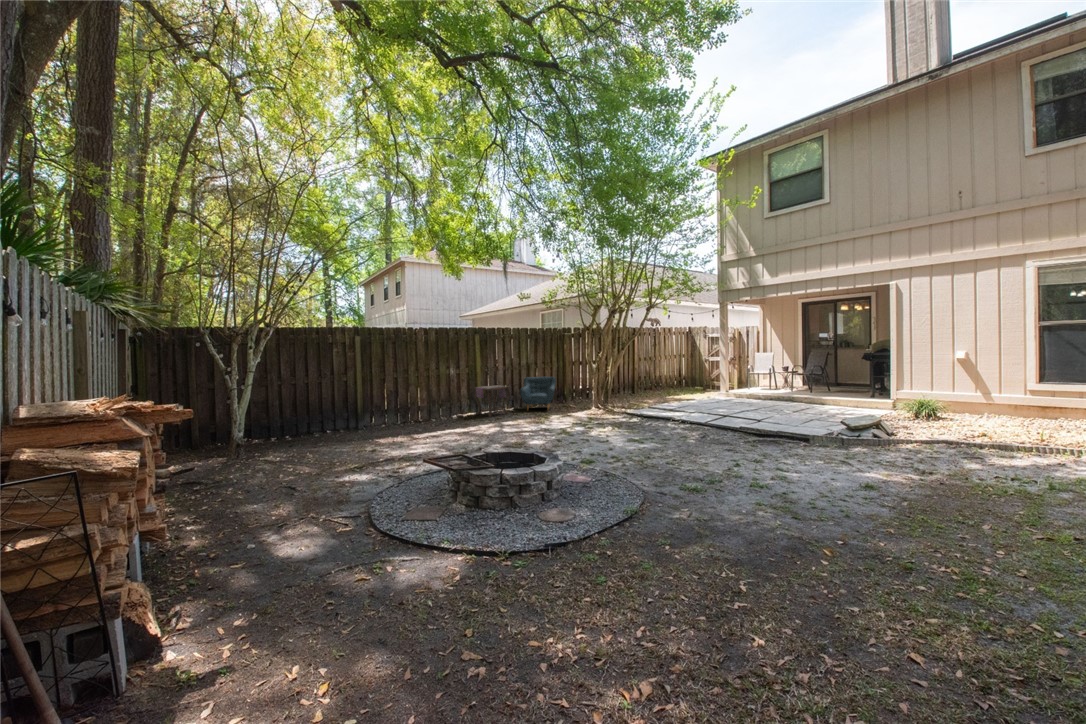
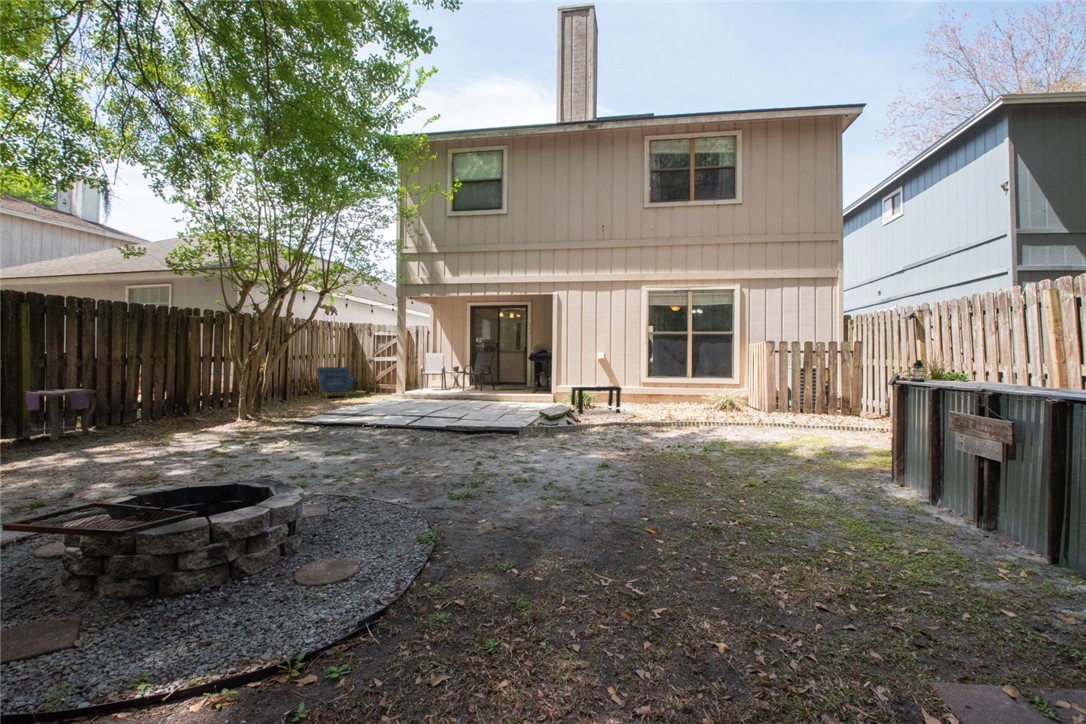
armchair: present [520,377,556,409] -> present [317,367,354,398]
bench: none [909,391,985,426] -> present [571,386,621,414]

